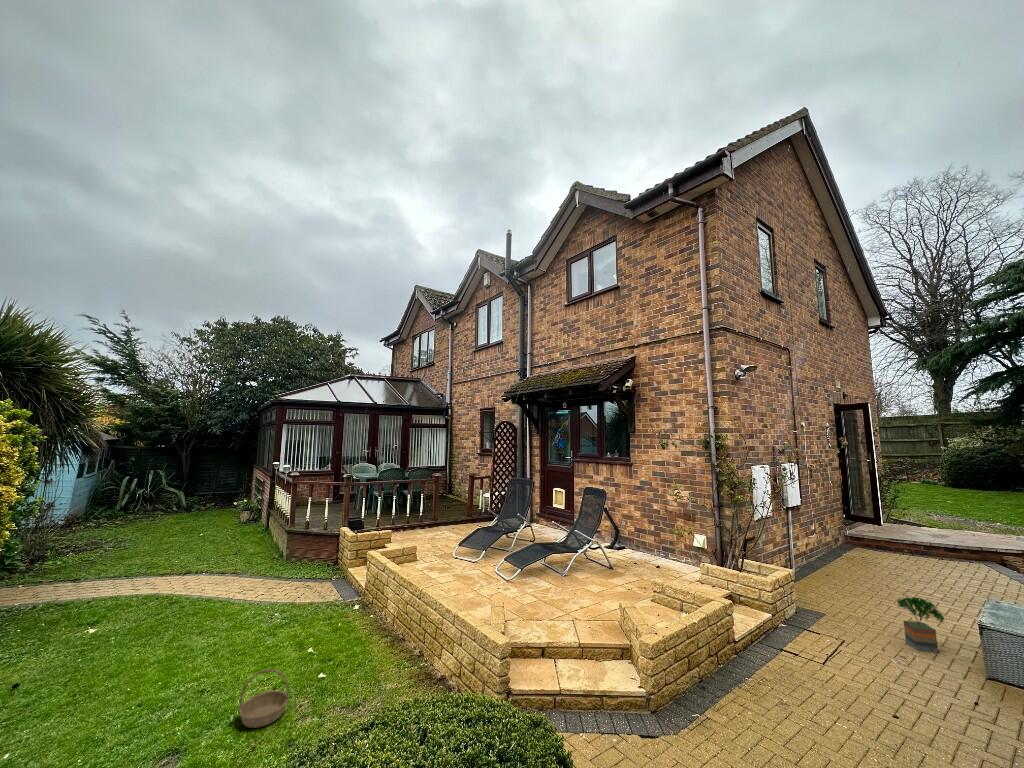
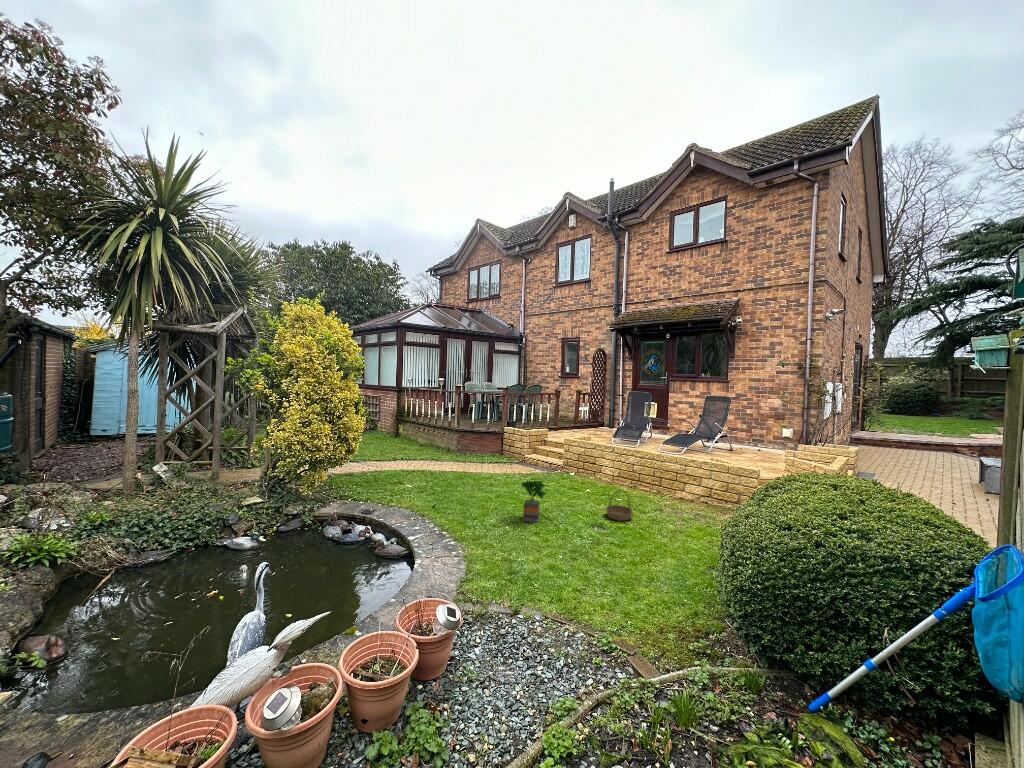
potted tree: present [897,597,944,653] -> present [521,480,546,523]

